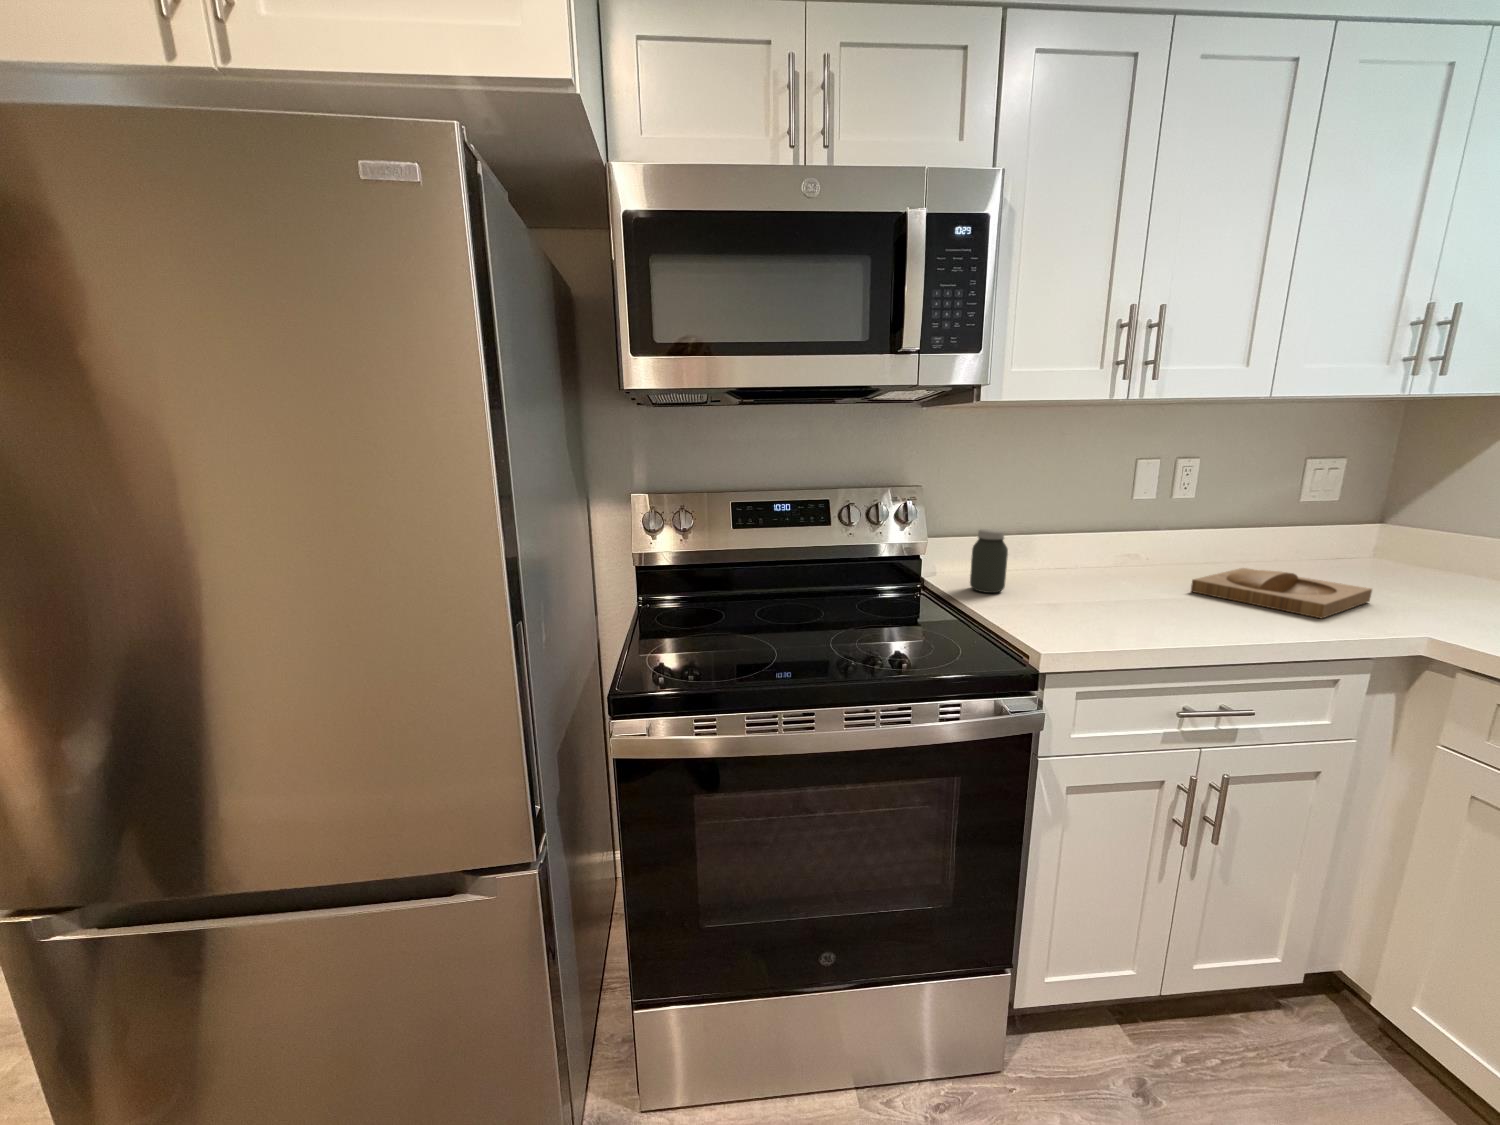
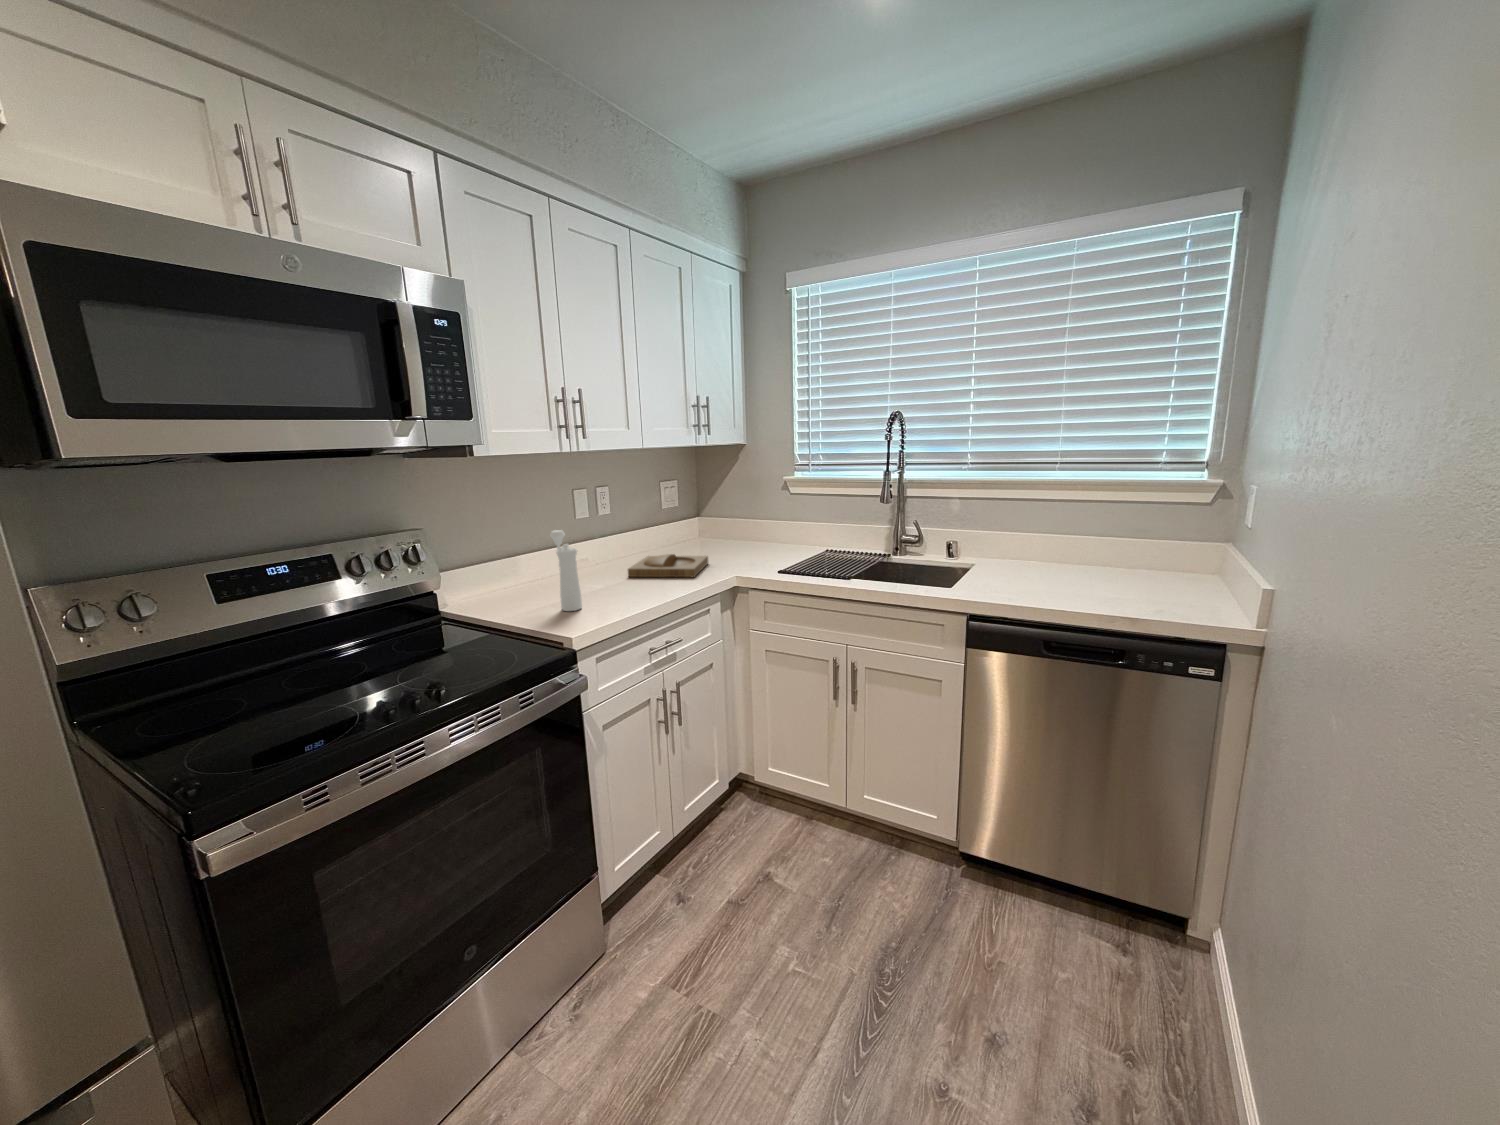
pepper mill: none [1055,506,1096,618] -> present [550,530,582,611]
jar: present [970,529,1008,593] -> none [483,557,515,610]

